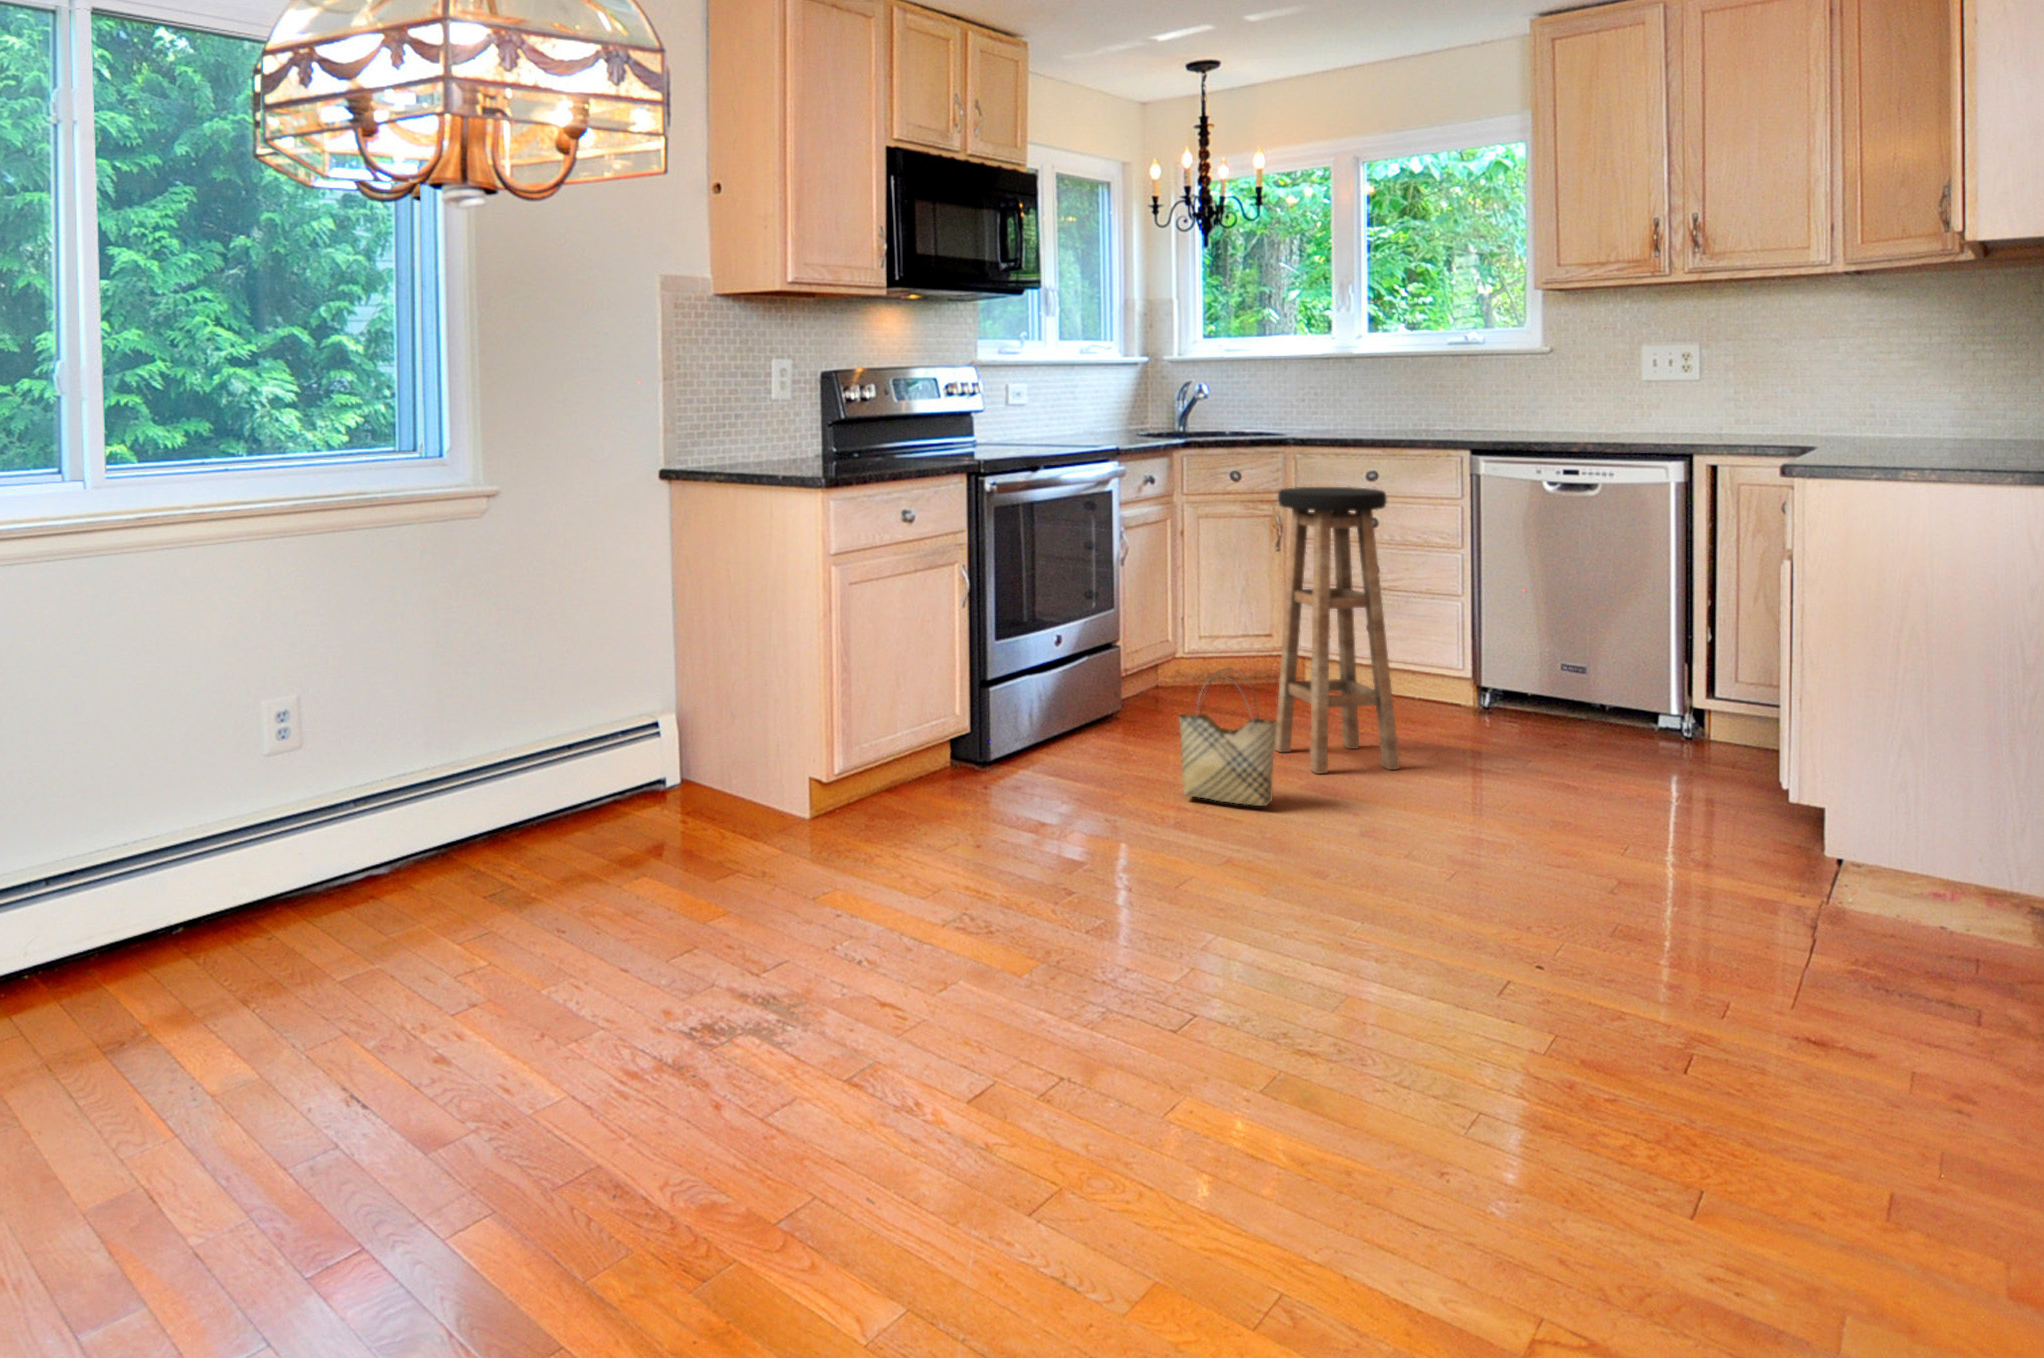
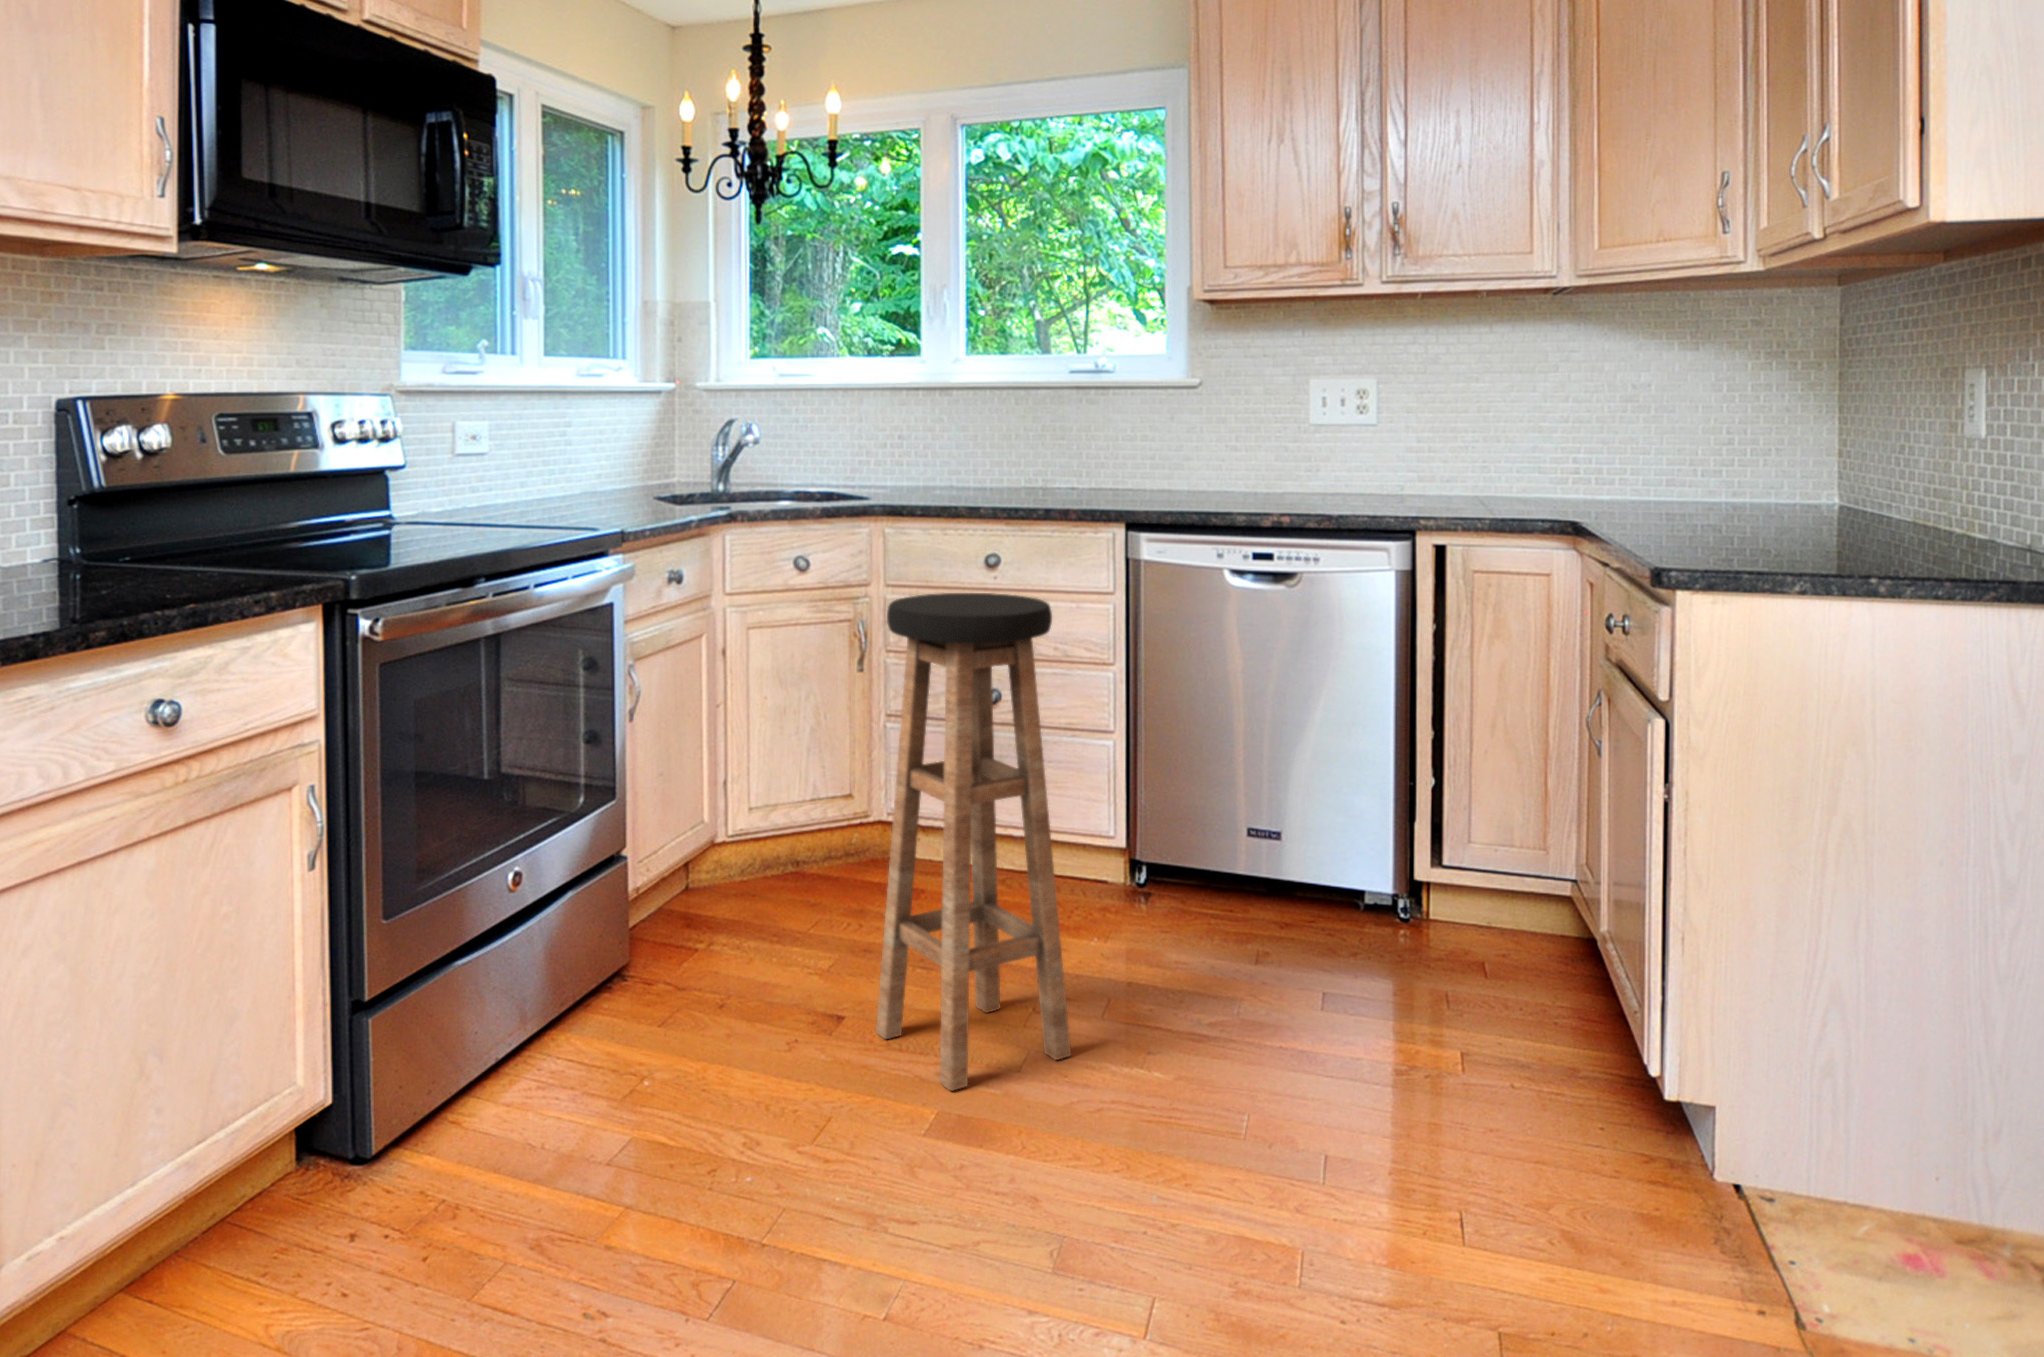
woven basket: present [1179,668,1277,806] -> none [729,948,905,1217]

